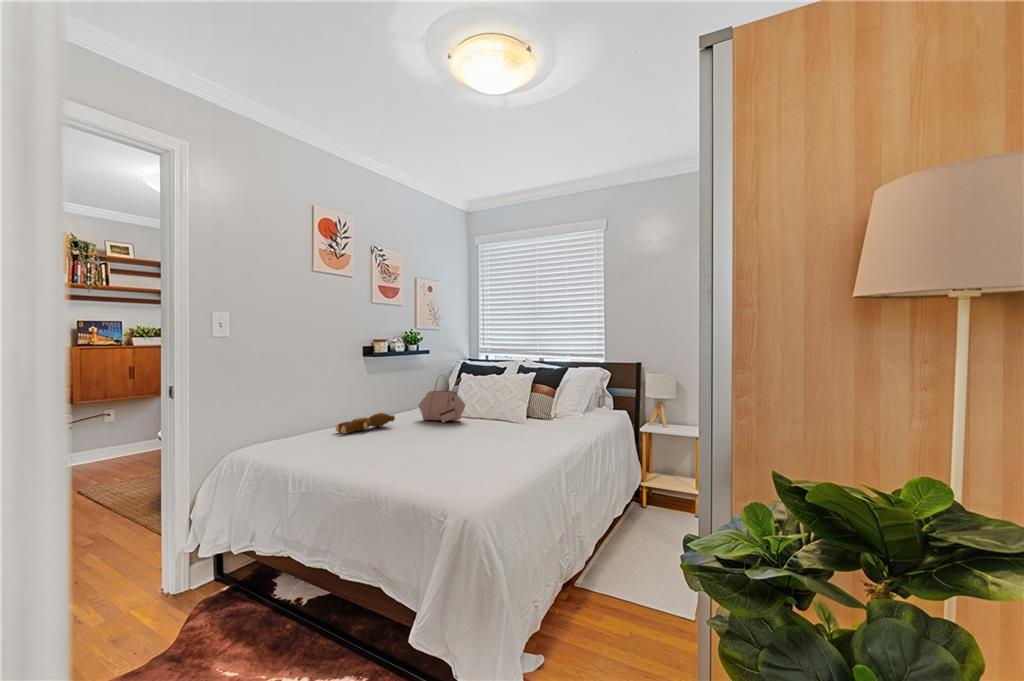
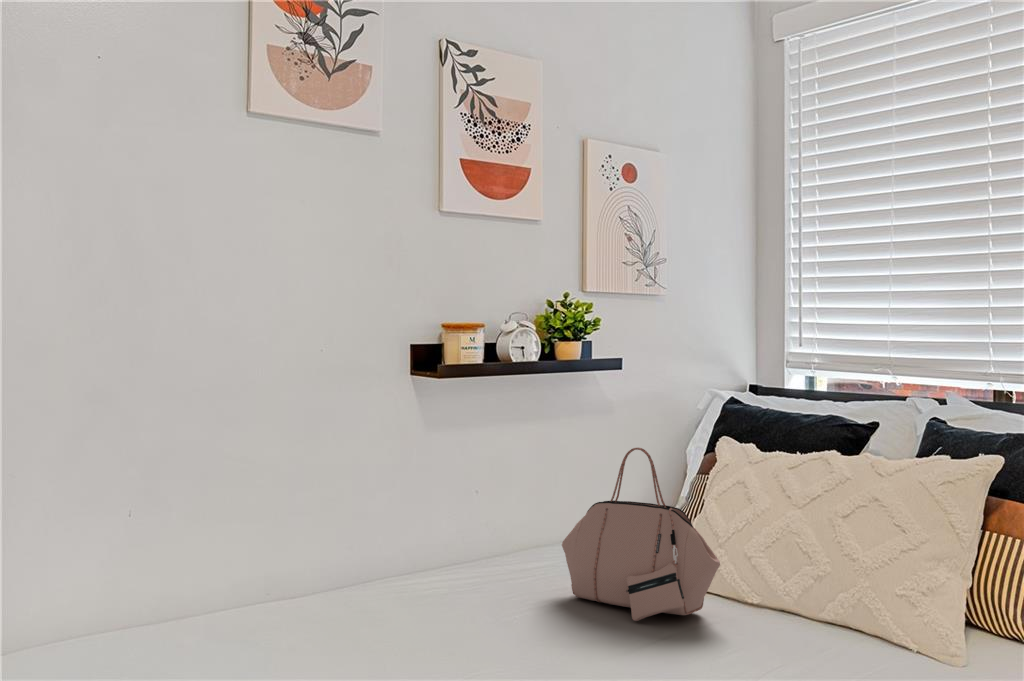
teddy bear: present [336,413,395,434] -> none [271,568,470,640]

